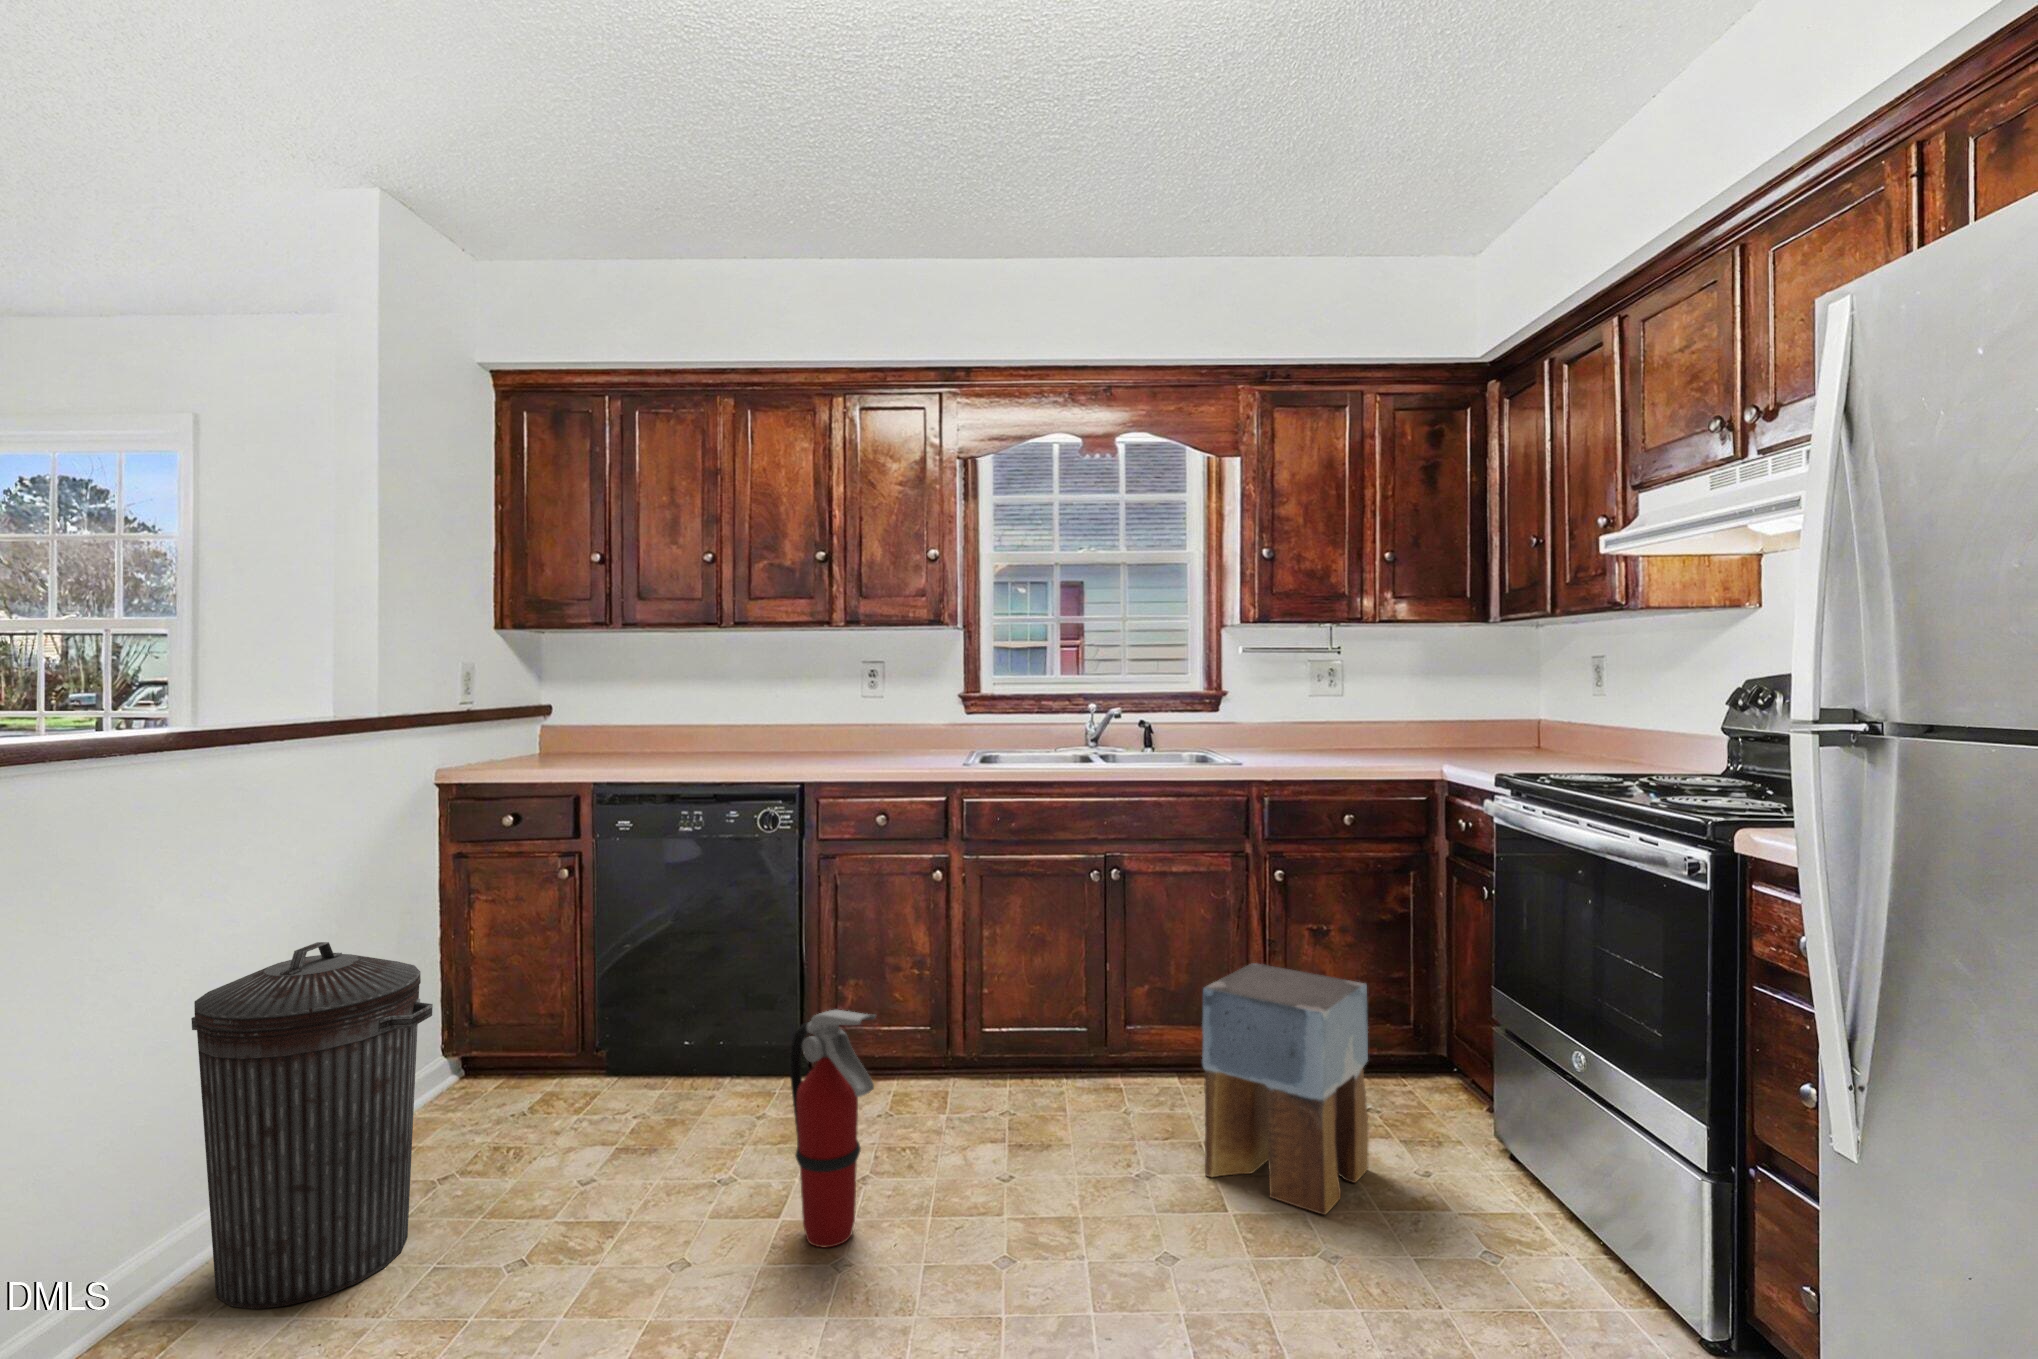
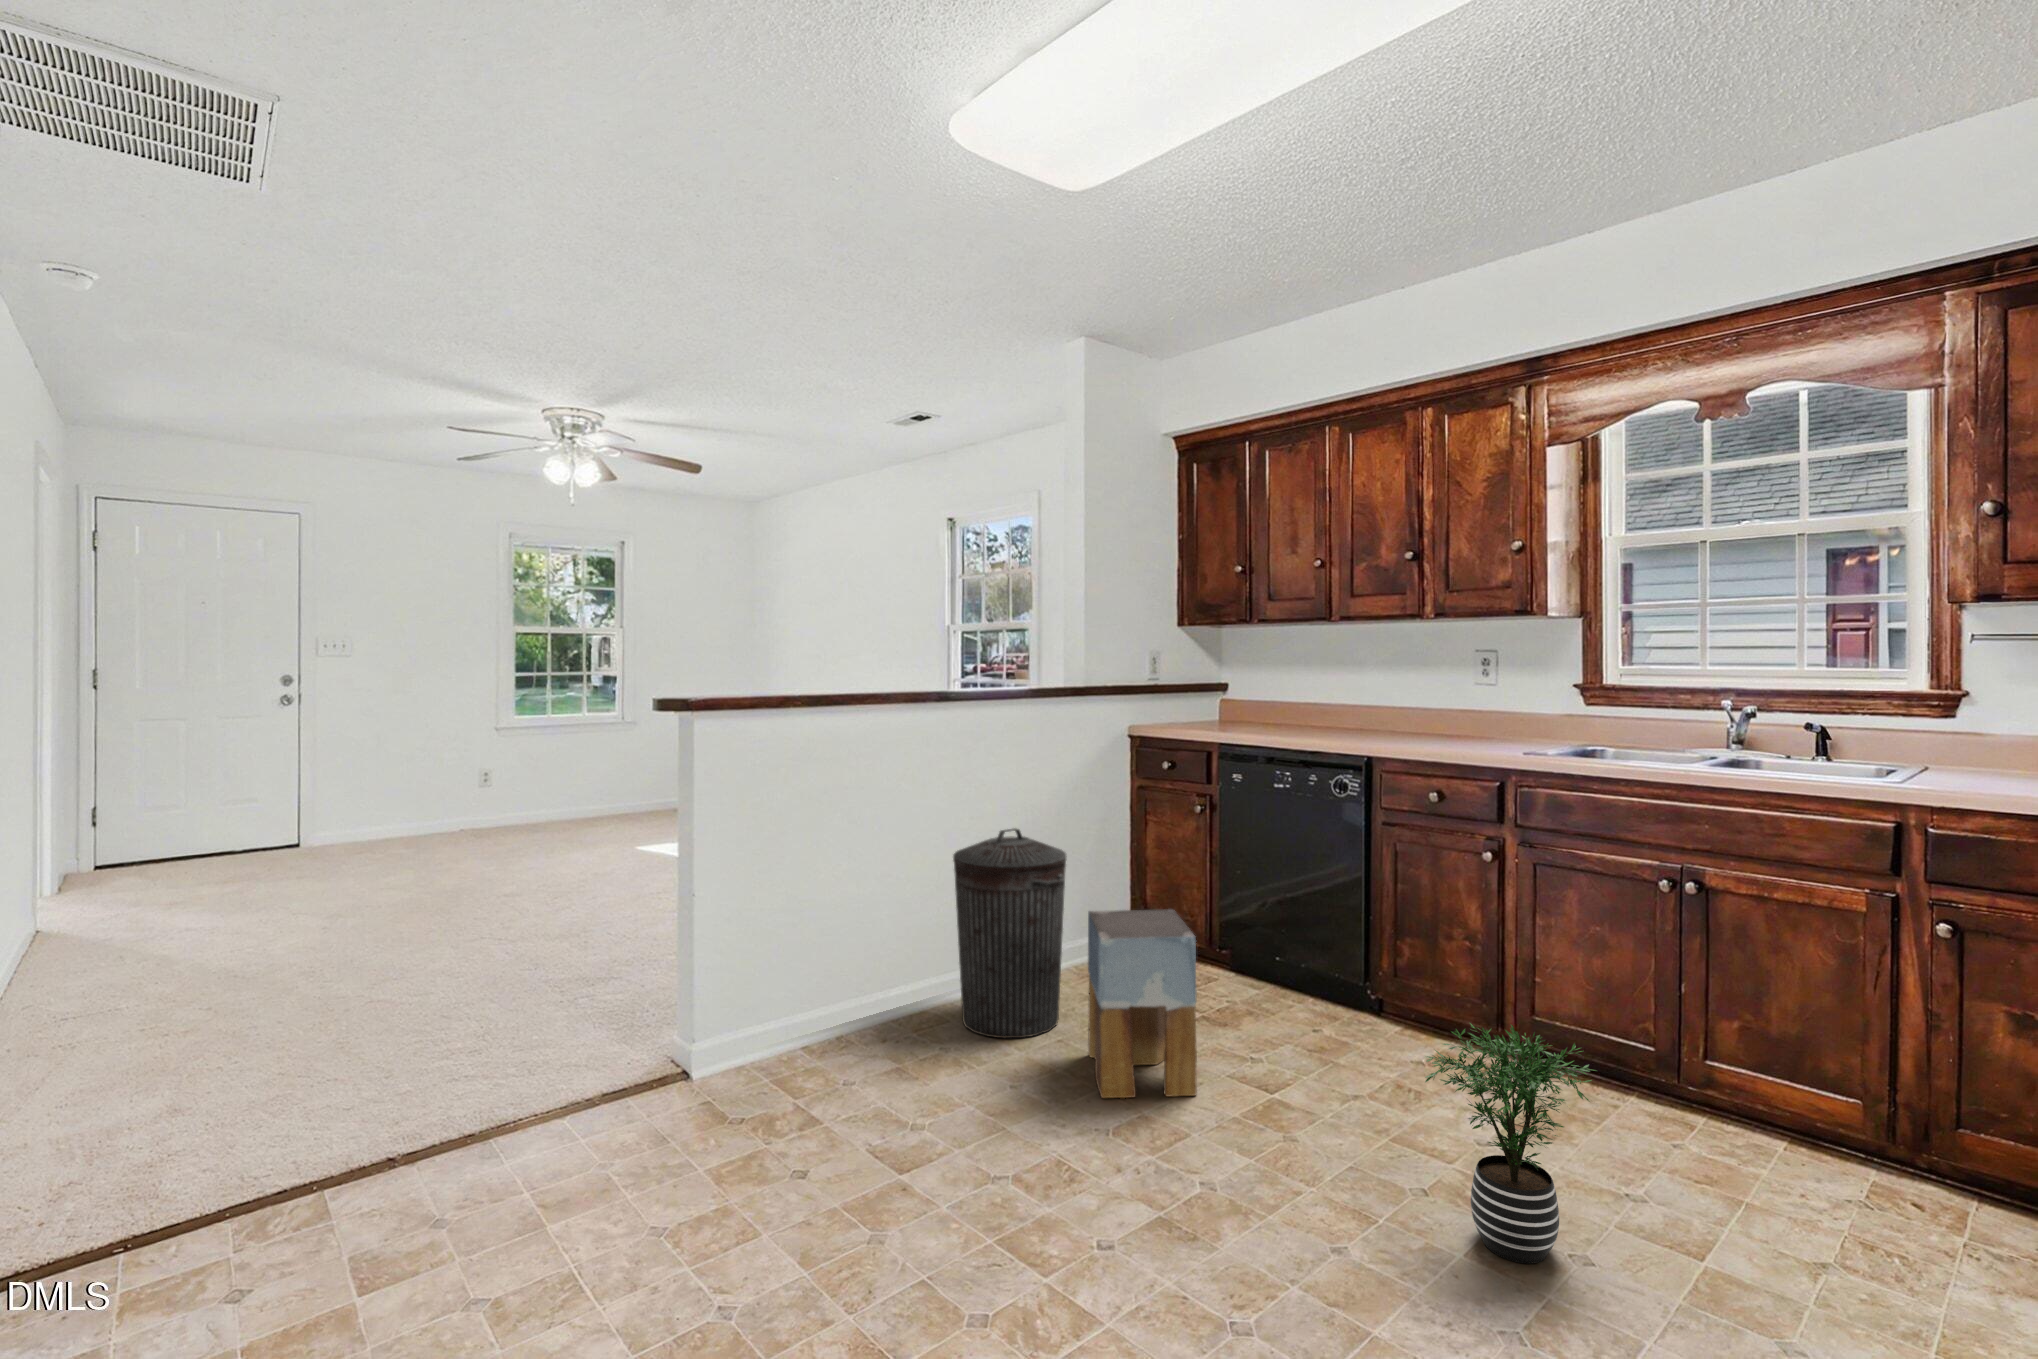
stool: present [1202,963,1368,1215] -> present [1088,909,1197,1098]
fire extinguisher: present [790,1010,876,1247] -> none [1268,942,1323,1132]
potted plant: none [1023,1039,1182,1284] -> present [1425,1023,1596,1263]

